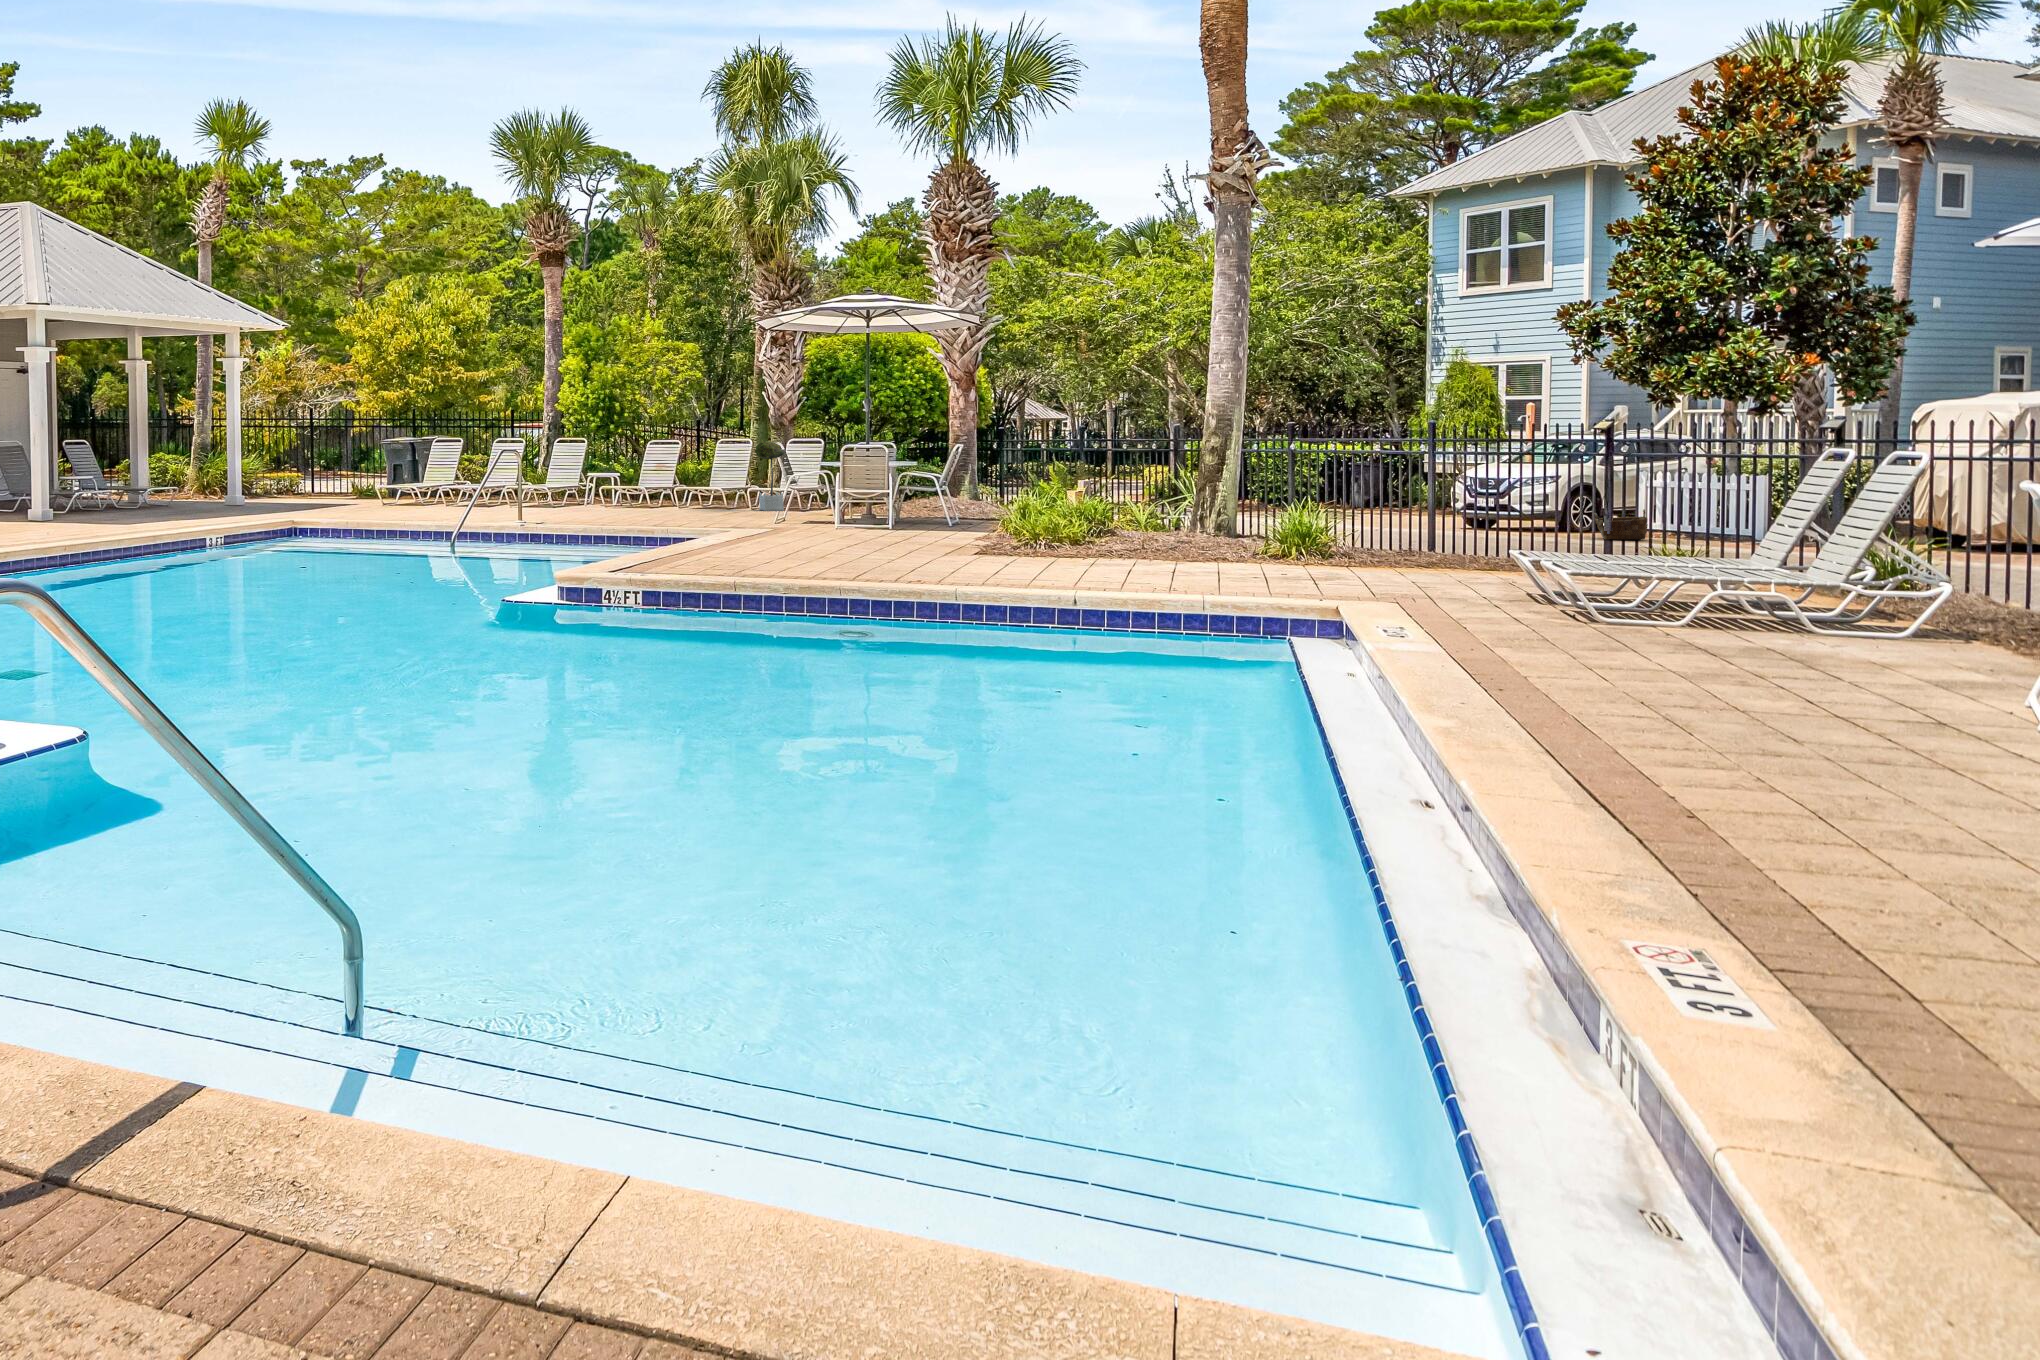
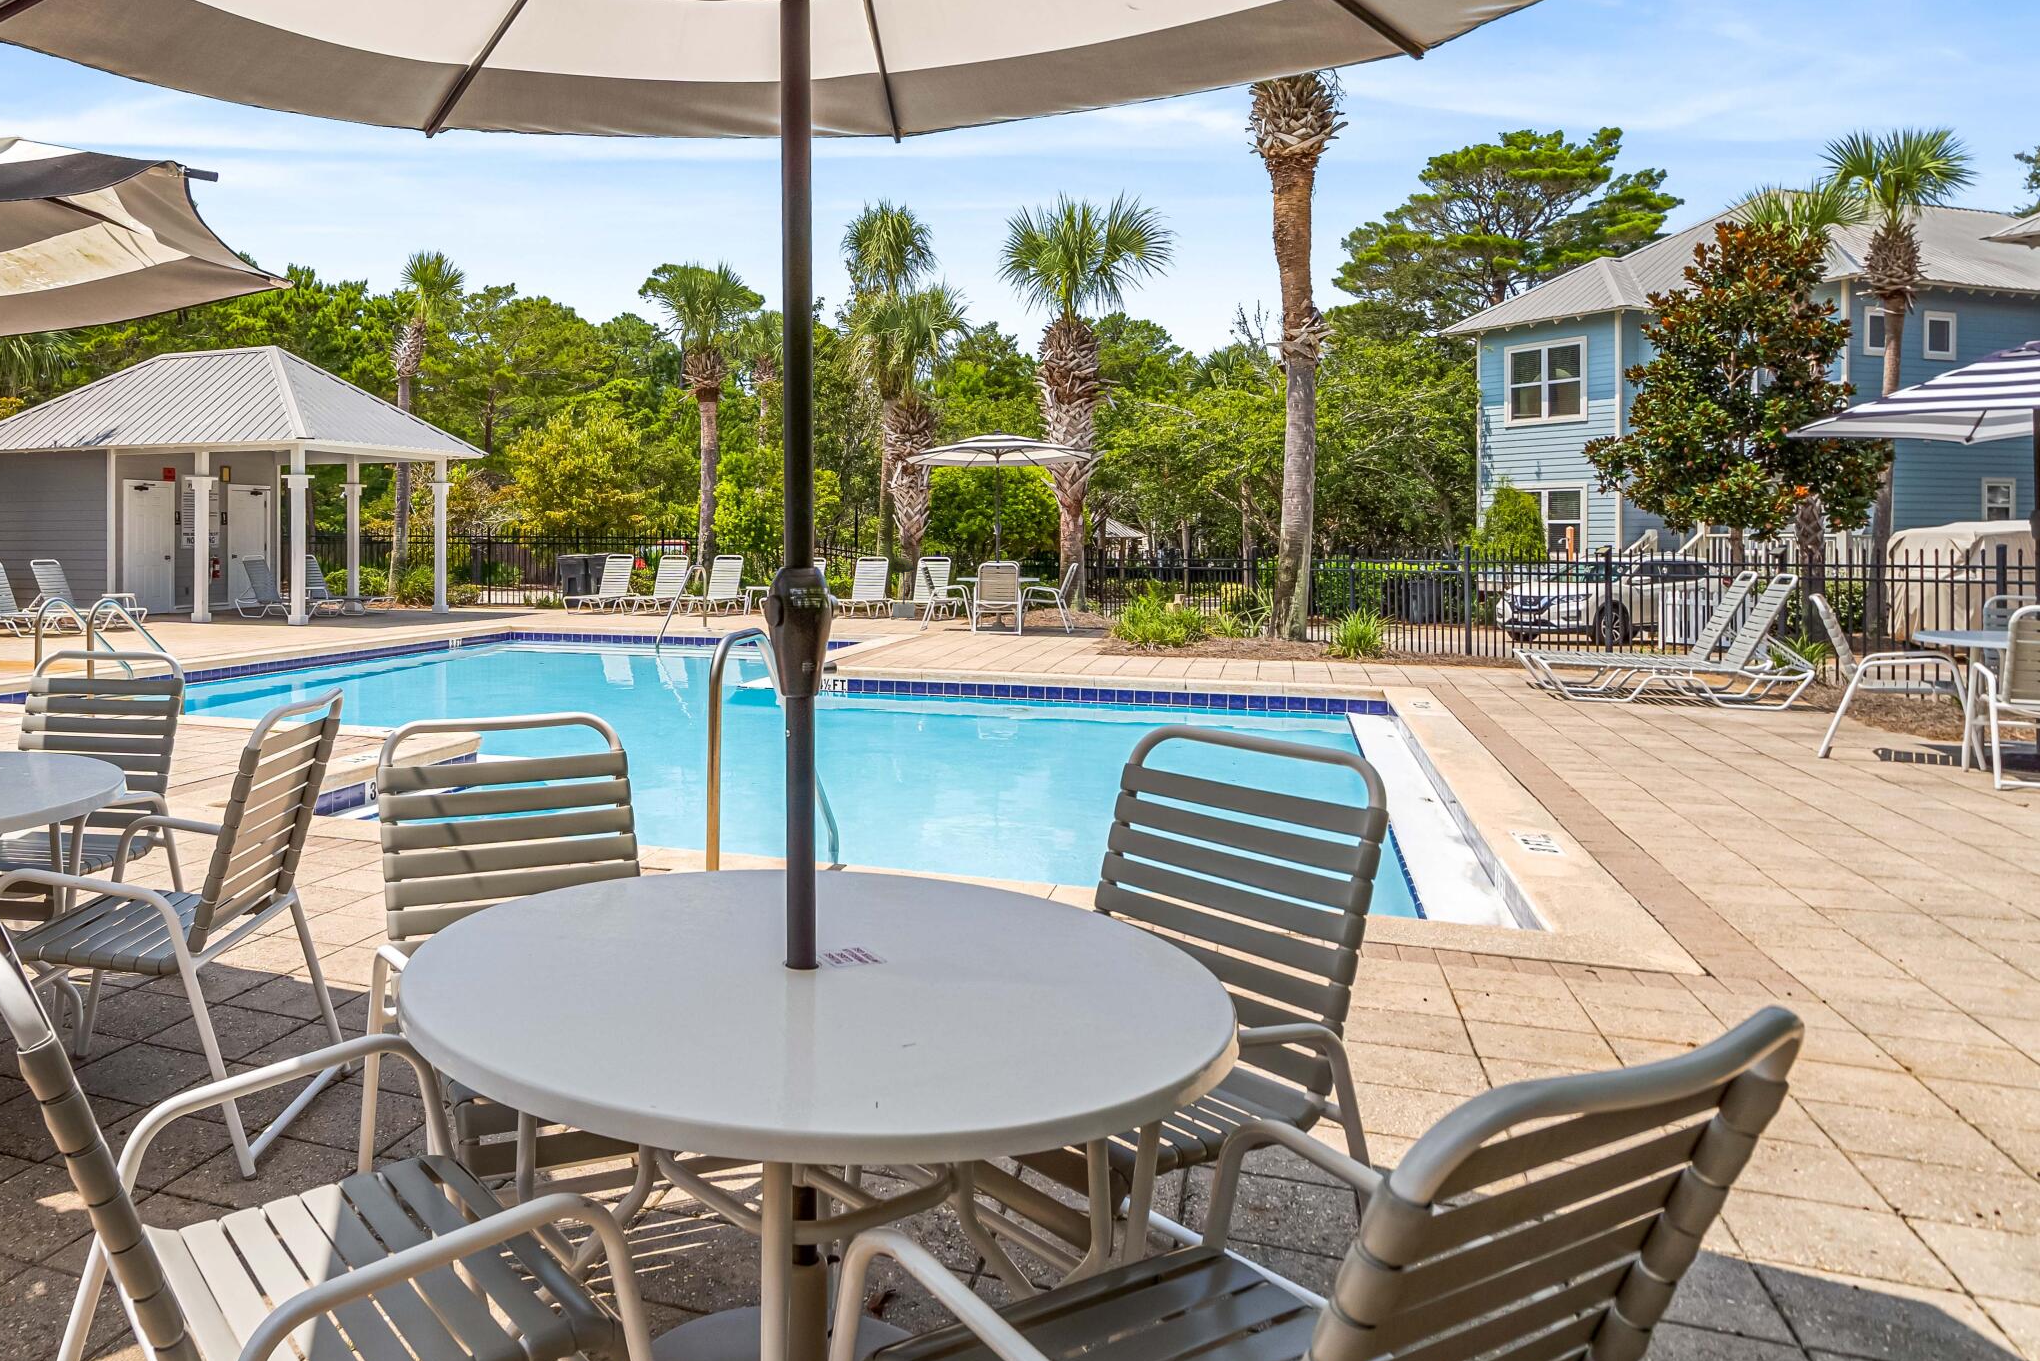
woven basket: present [1594,510,1648,540] -> none [1616,616,1661,642]

